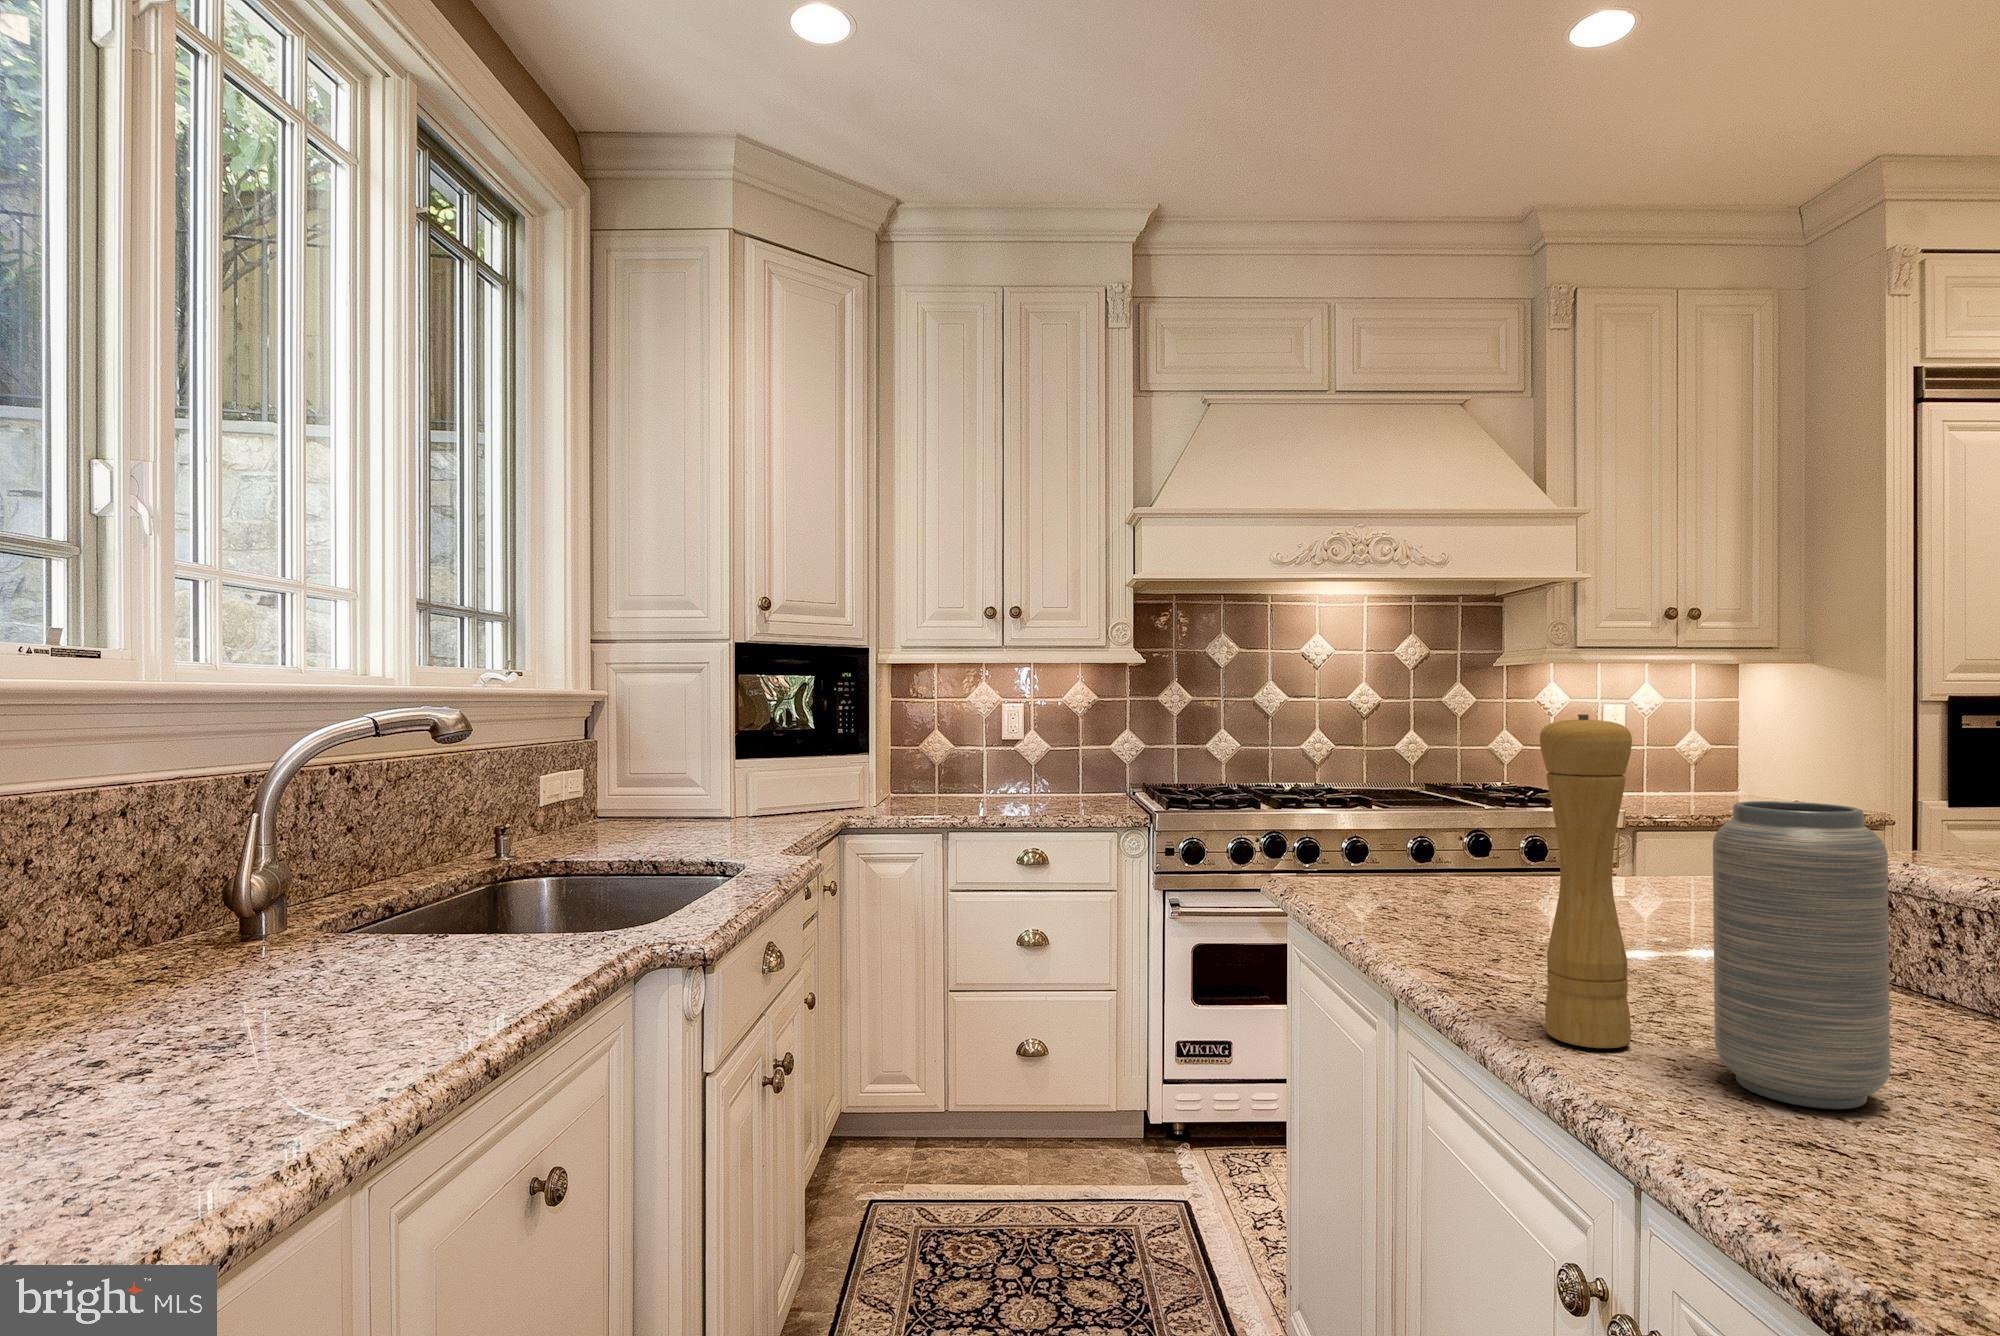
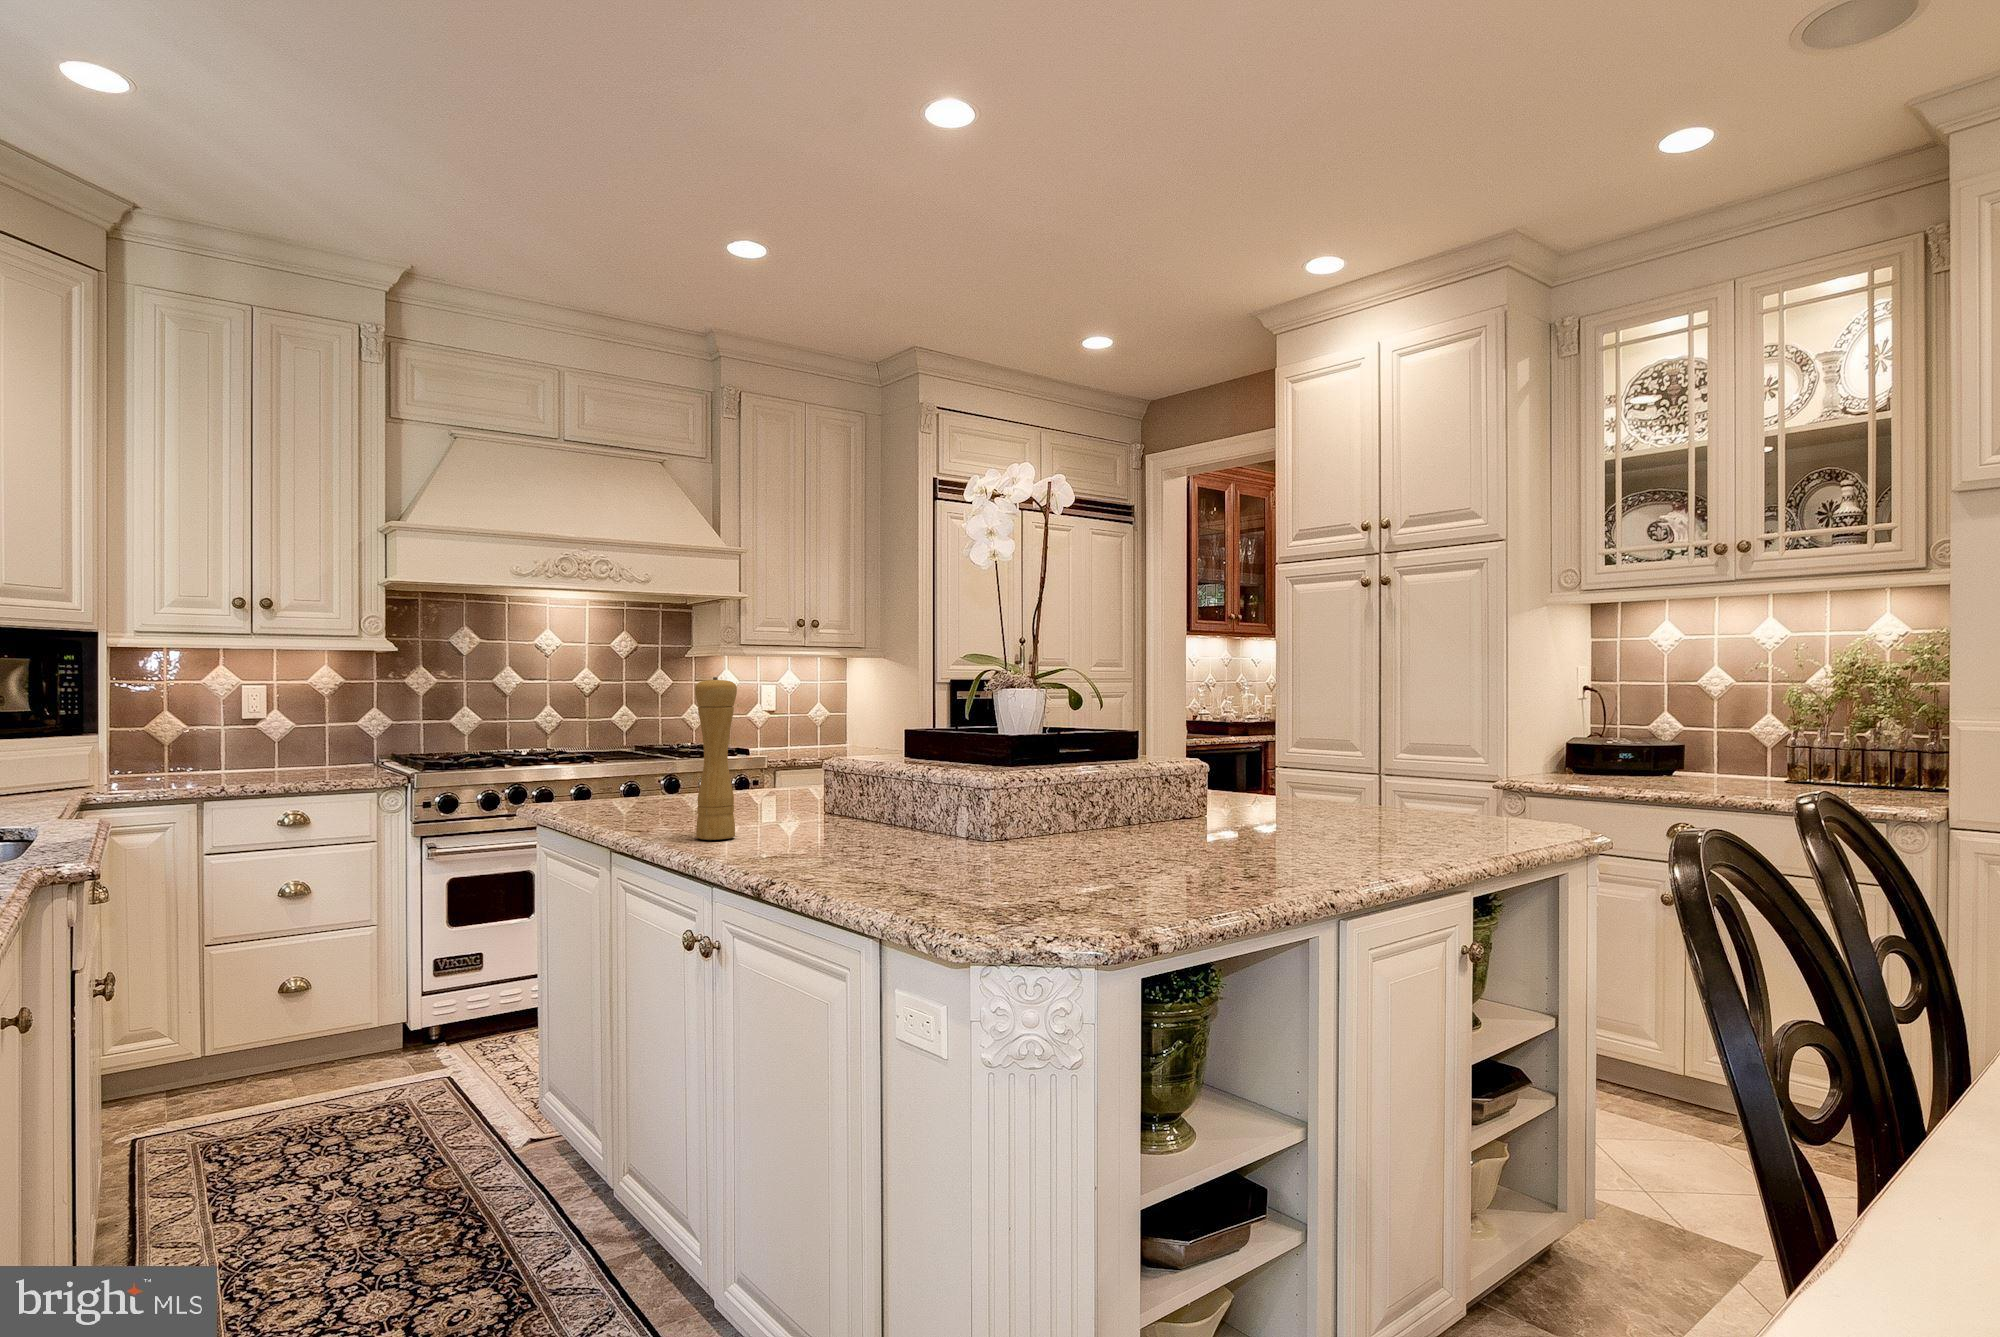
vase: present [1713,801,1890,1109] -> none [768,715,832,845]

